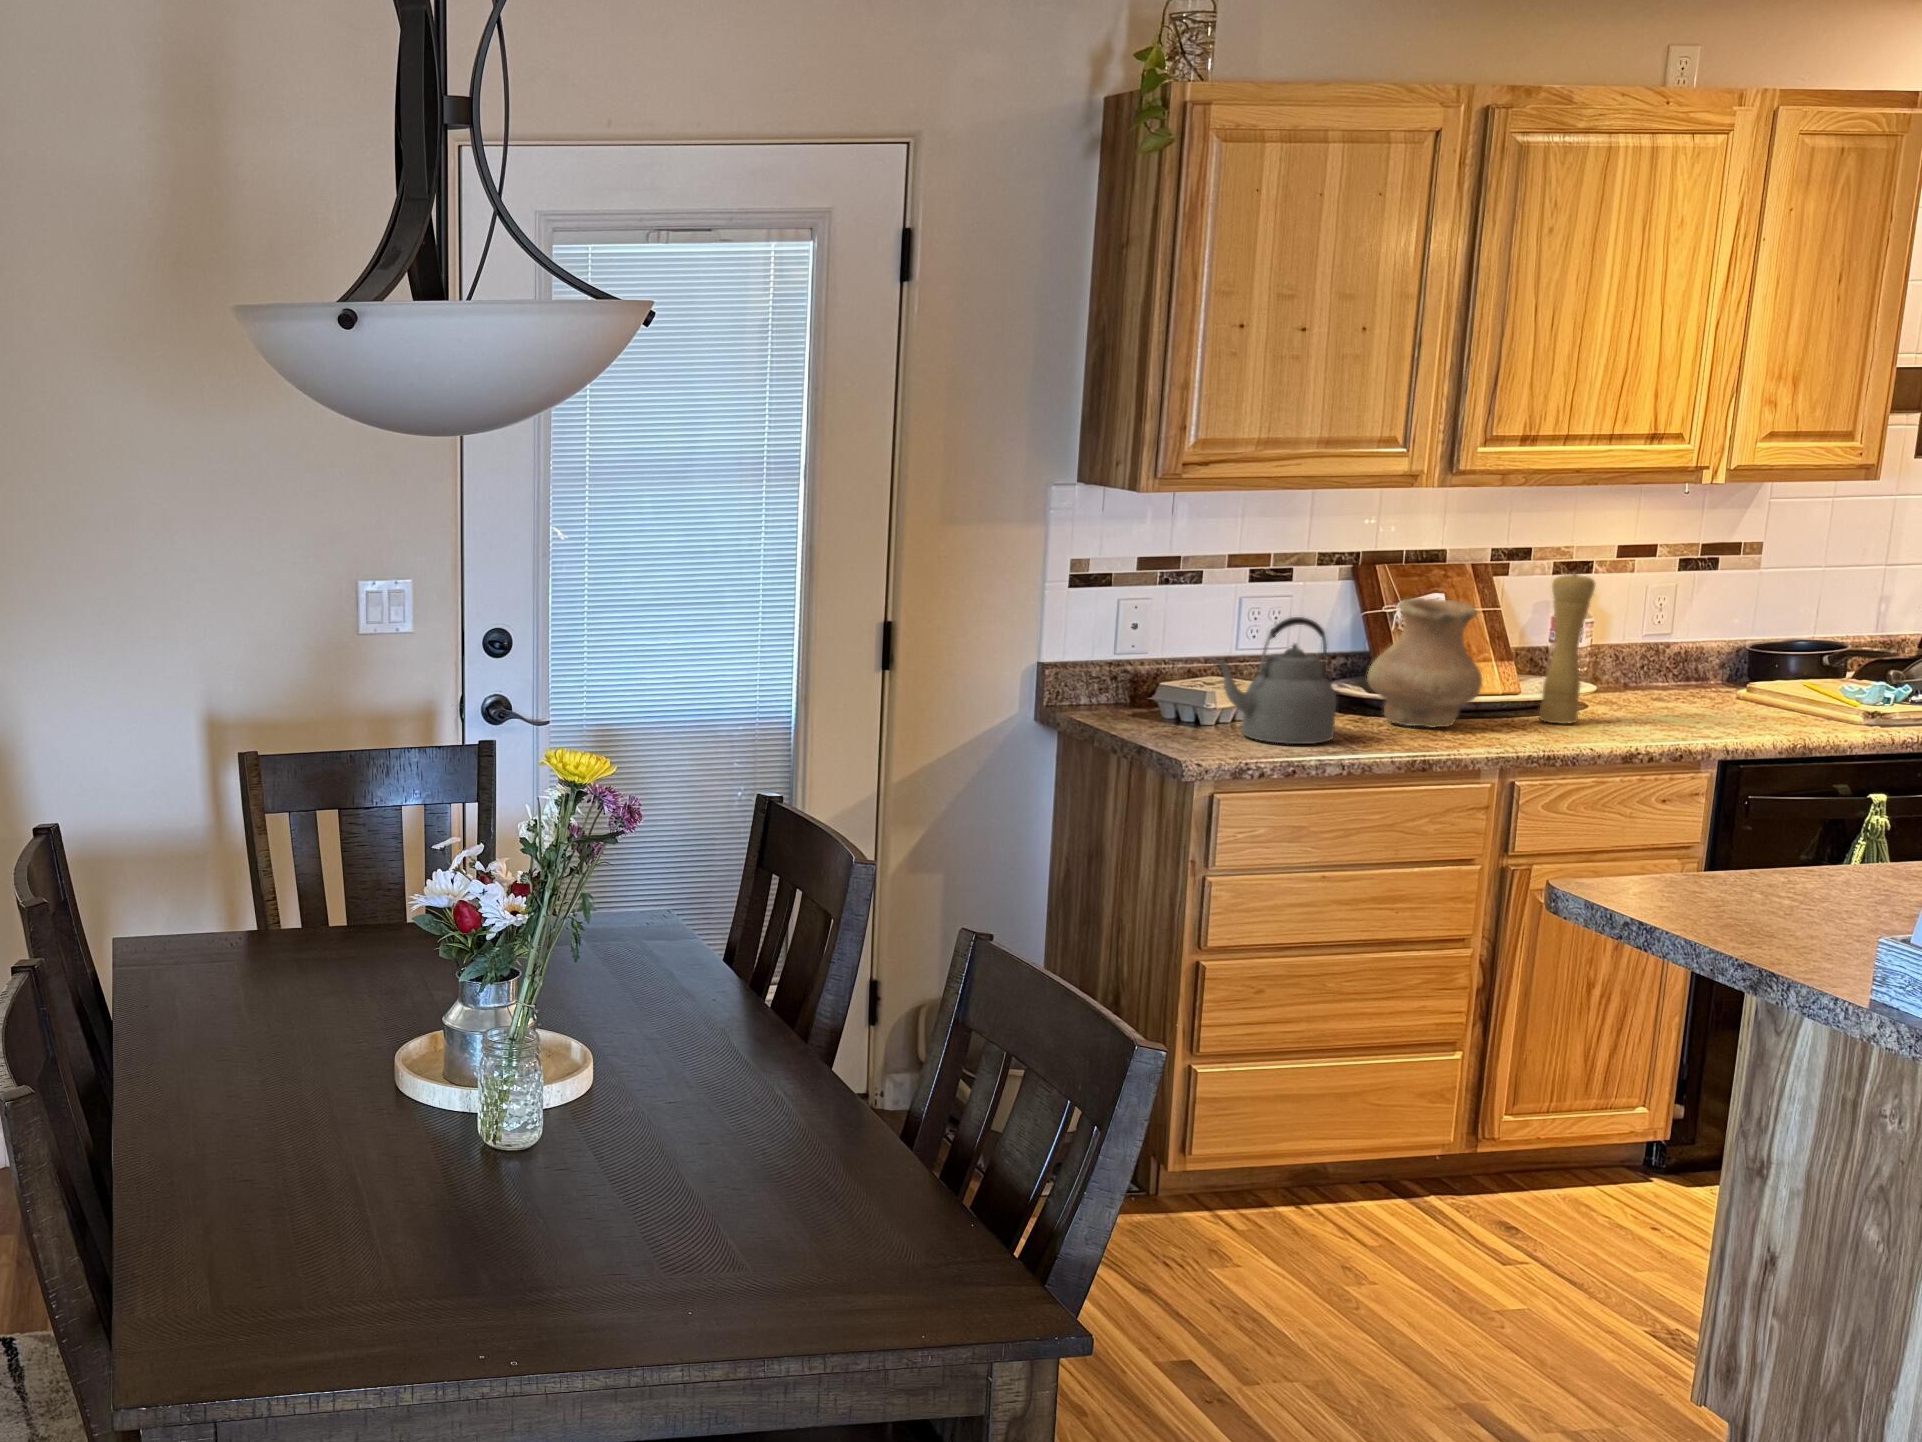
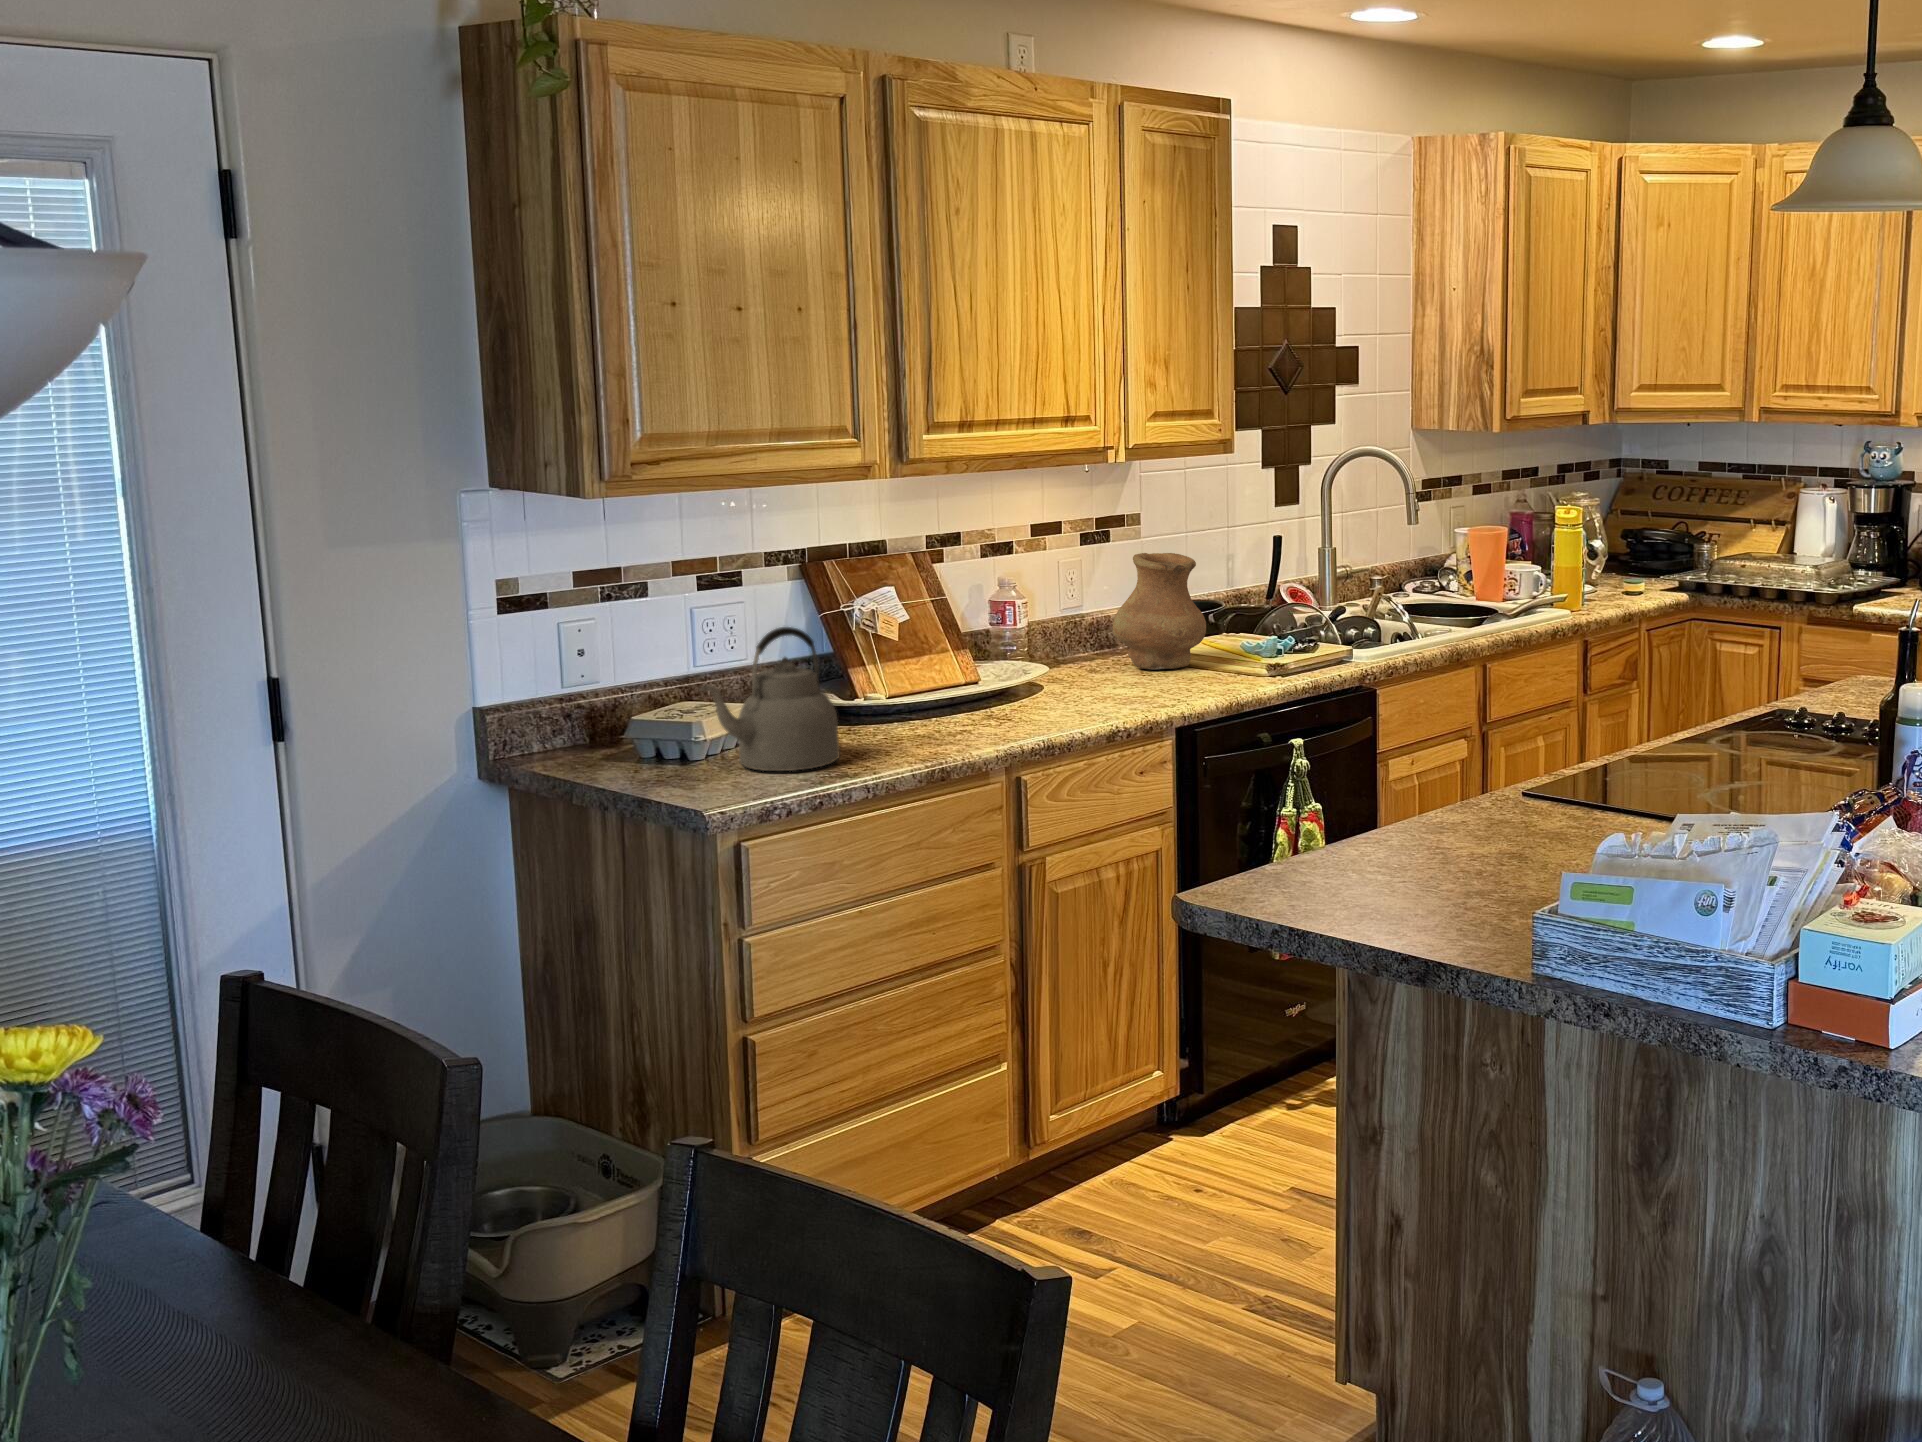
pepper mill: present [1539,573,1595,724] -> none [1006,556,1047,708]
vase: present [1367,598,1482,728] -> present [1113,553,1206,669]

